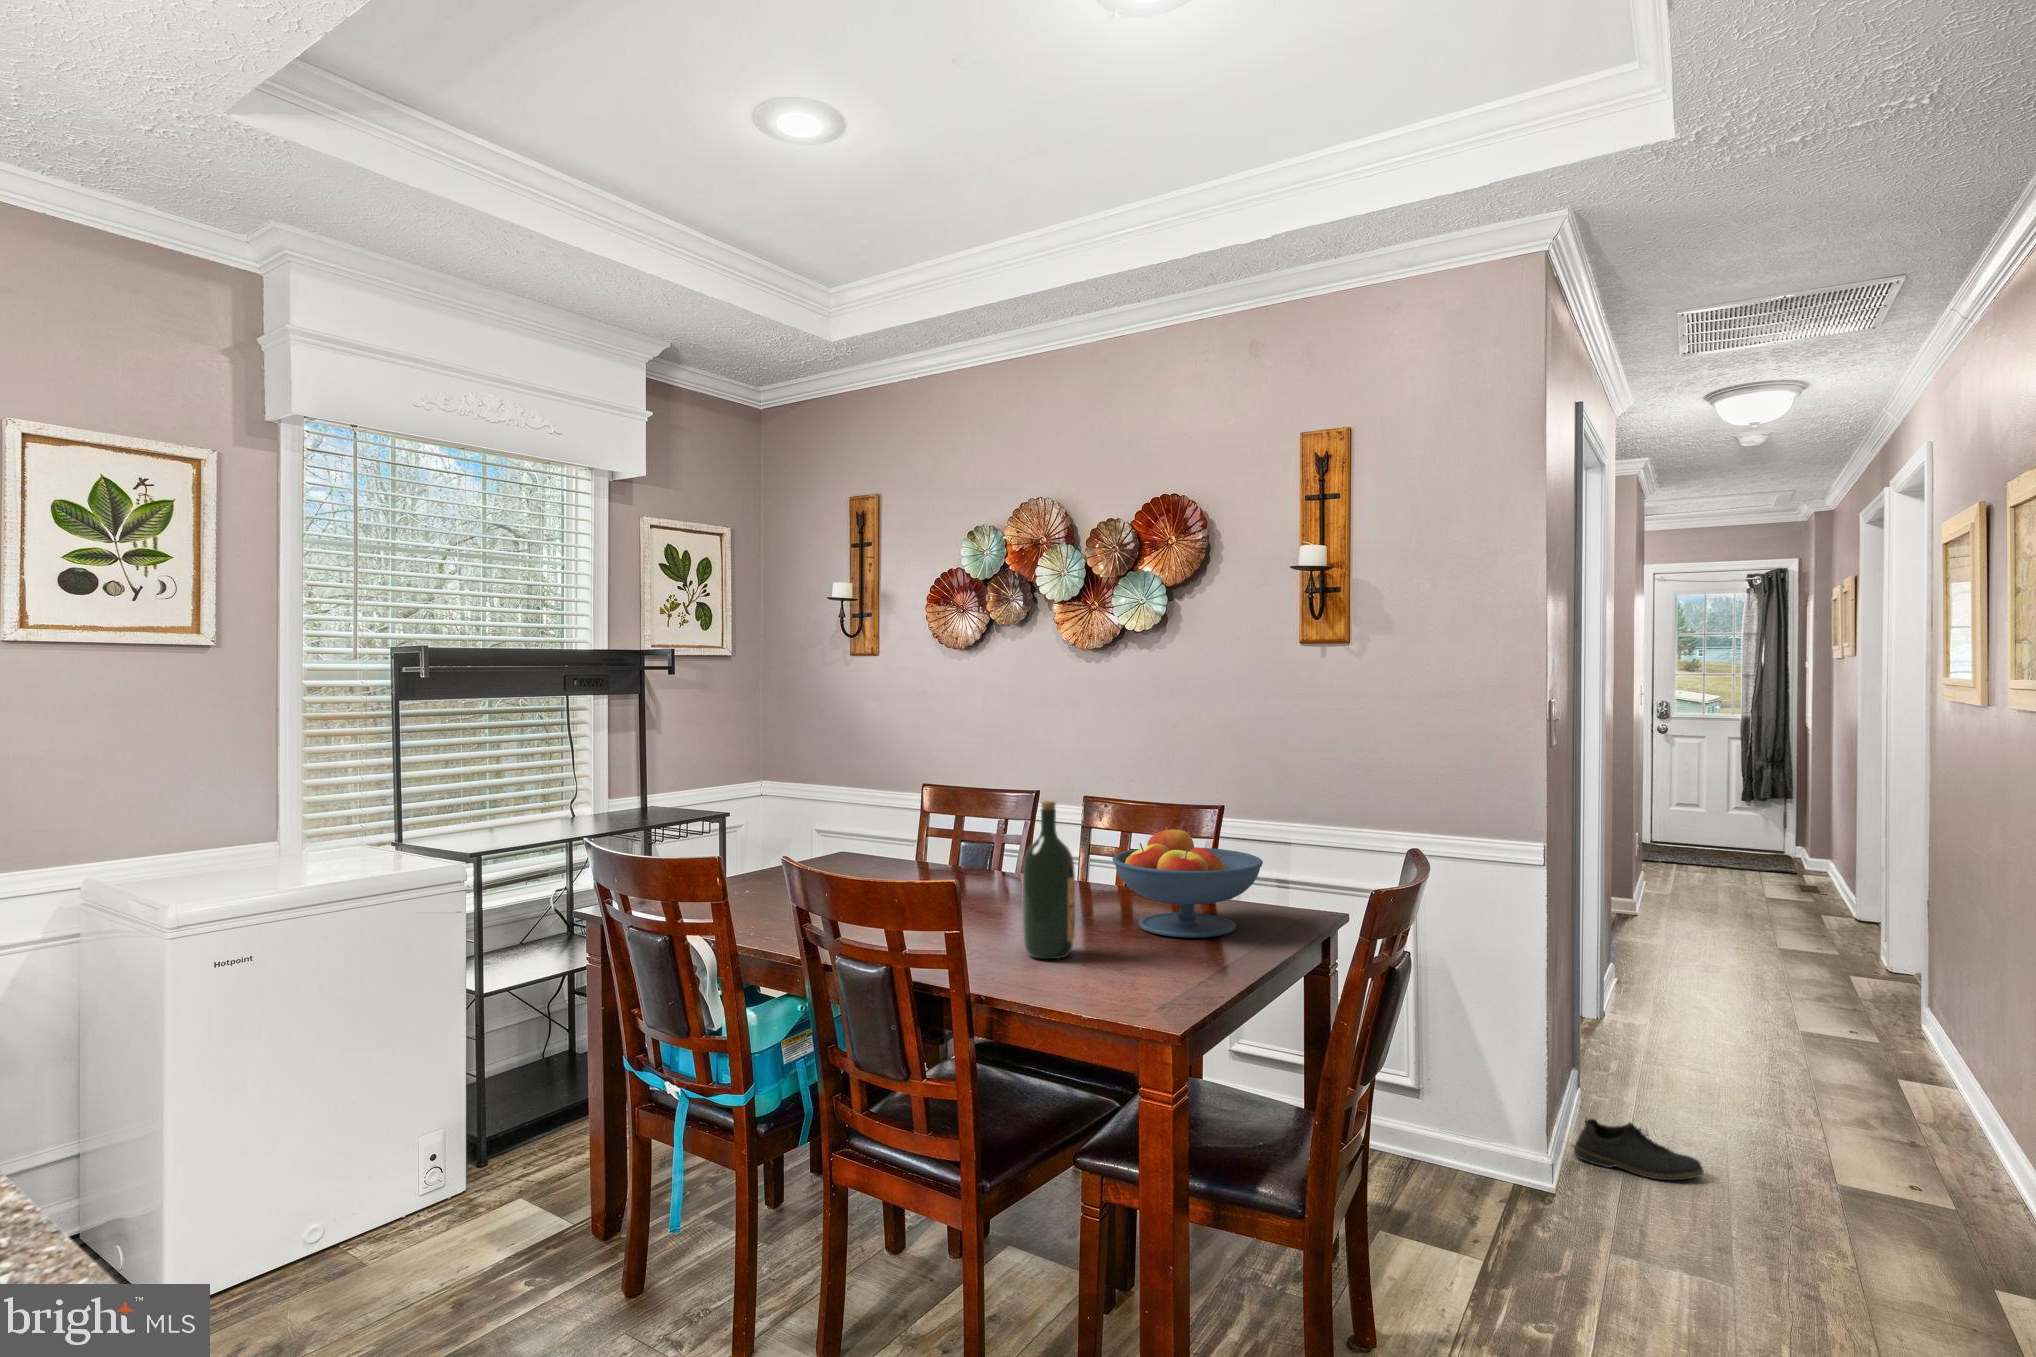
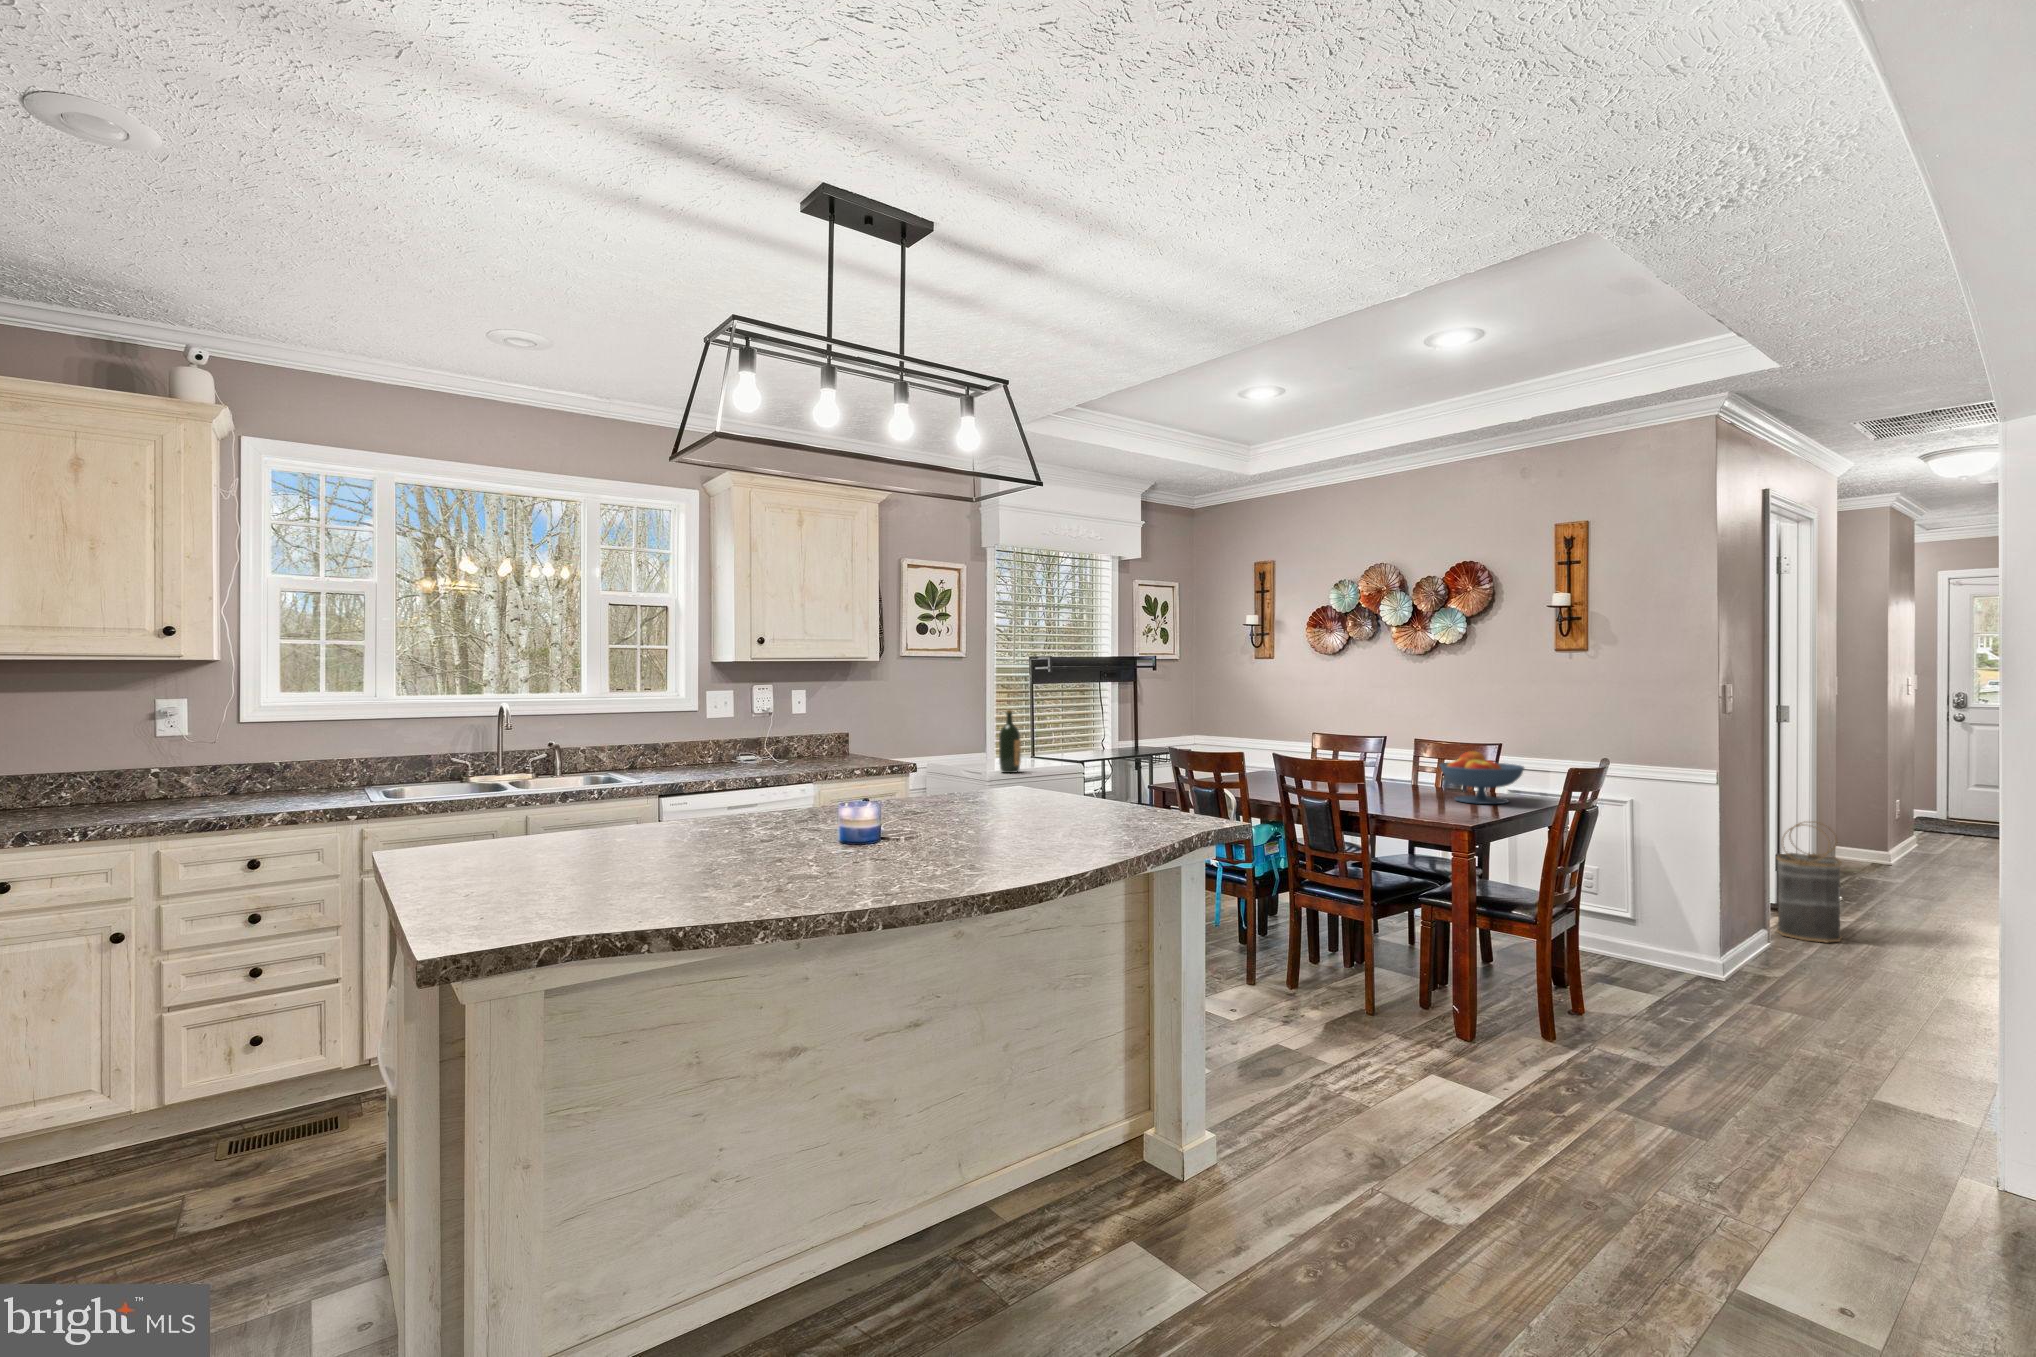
wine bottle: present [1023,801,1075,959] -> present [999,710,1021,773]
basket: none [1595,902,1680,1090] -> present [1777,821,1842,942]
shoe: present [1574,1119,1704,1180] -> none [1741,940,1829,977]

